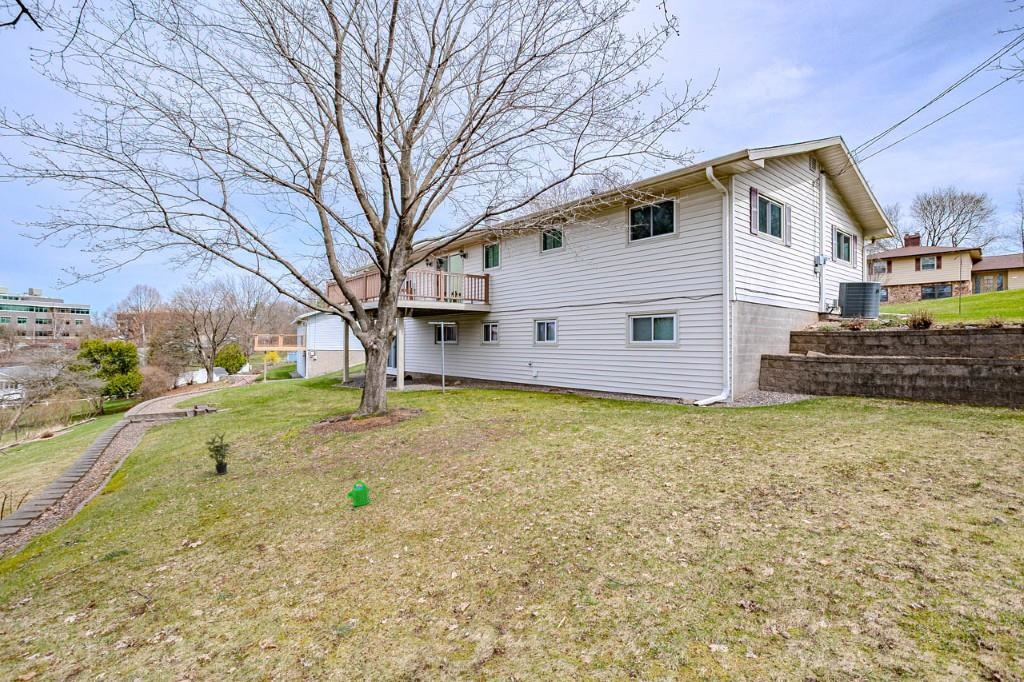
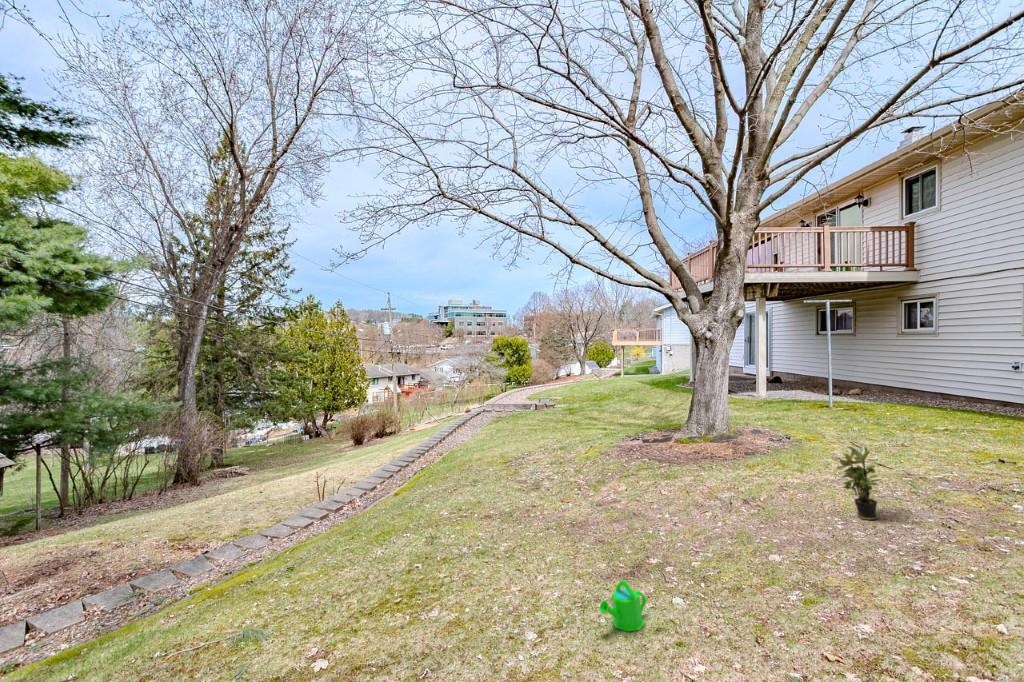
potted plant: present [206,433,230,475] -> present [837,447,881,520]

